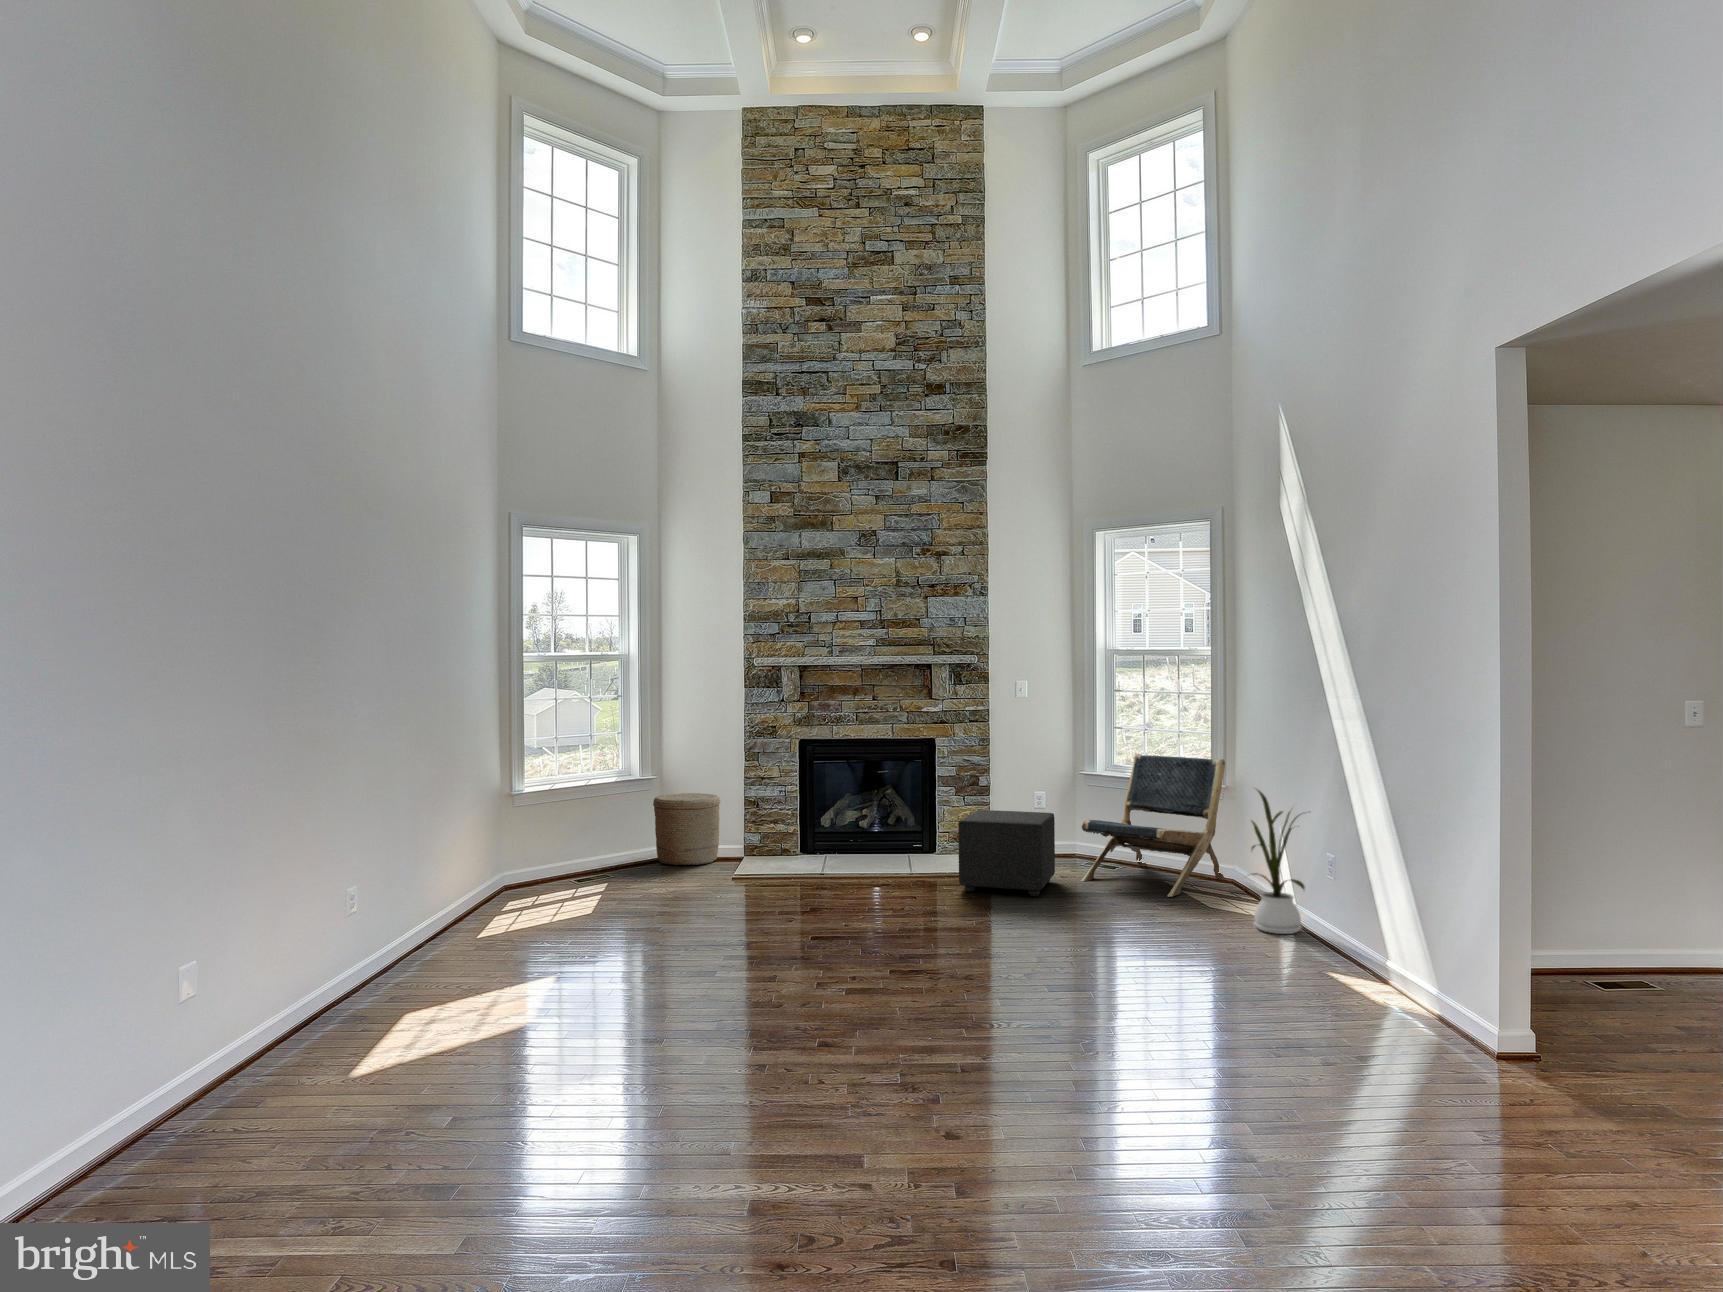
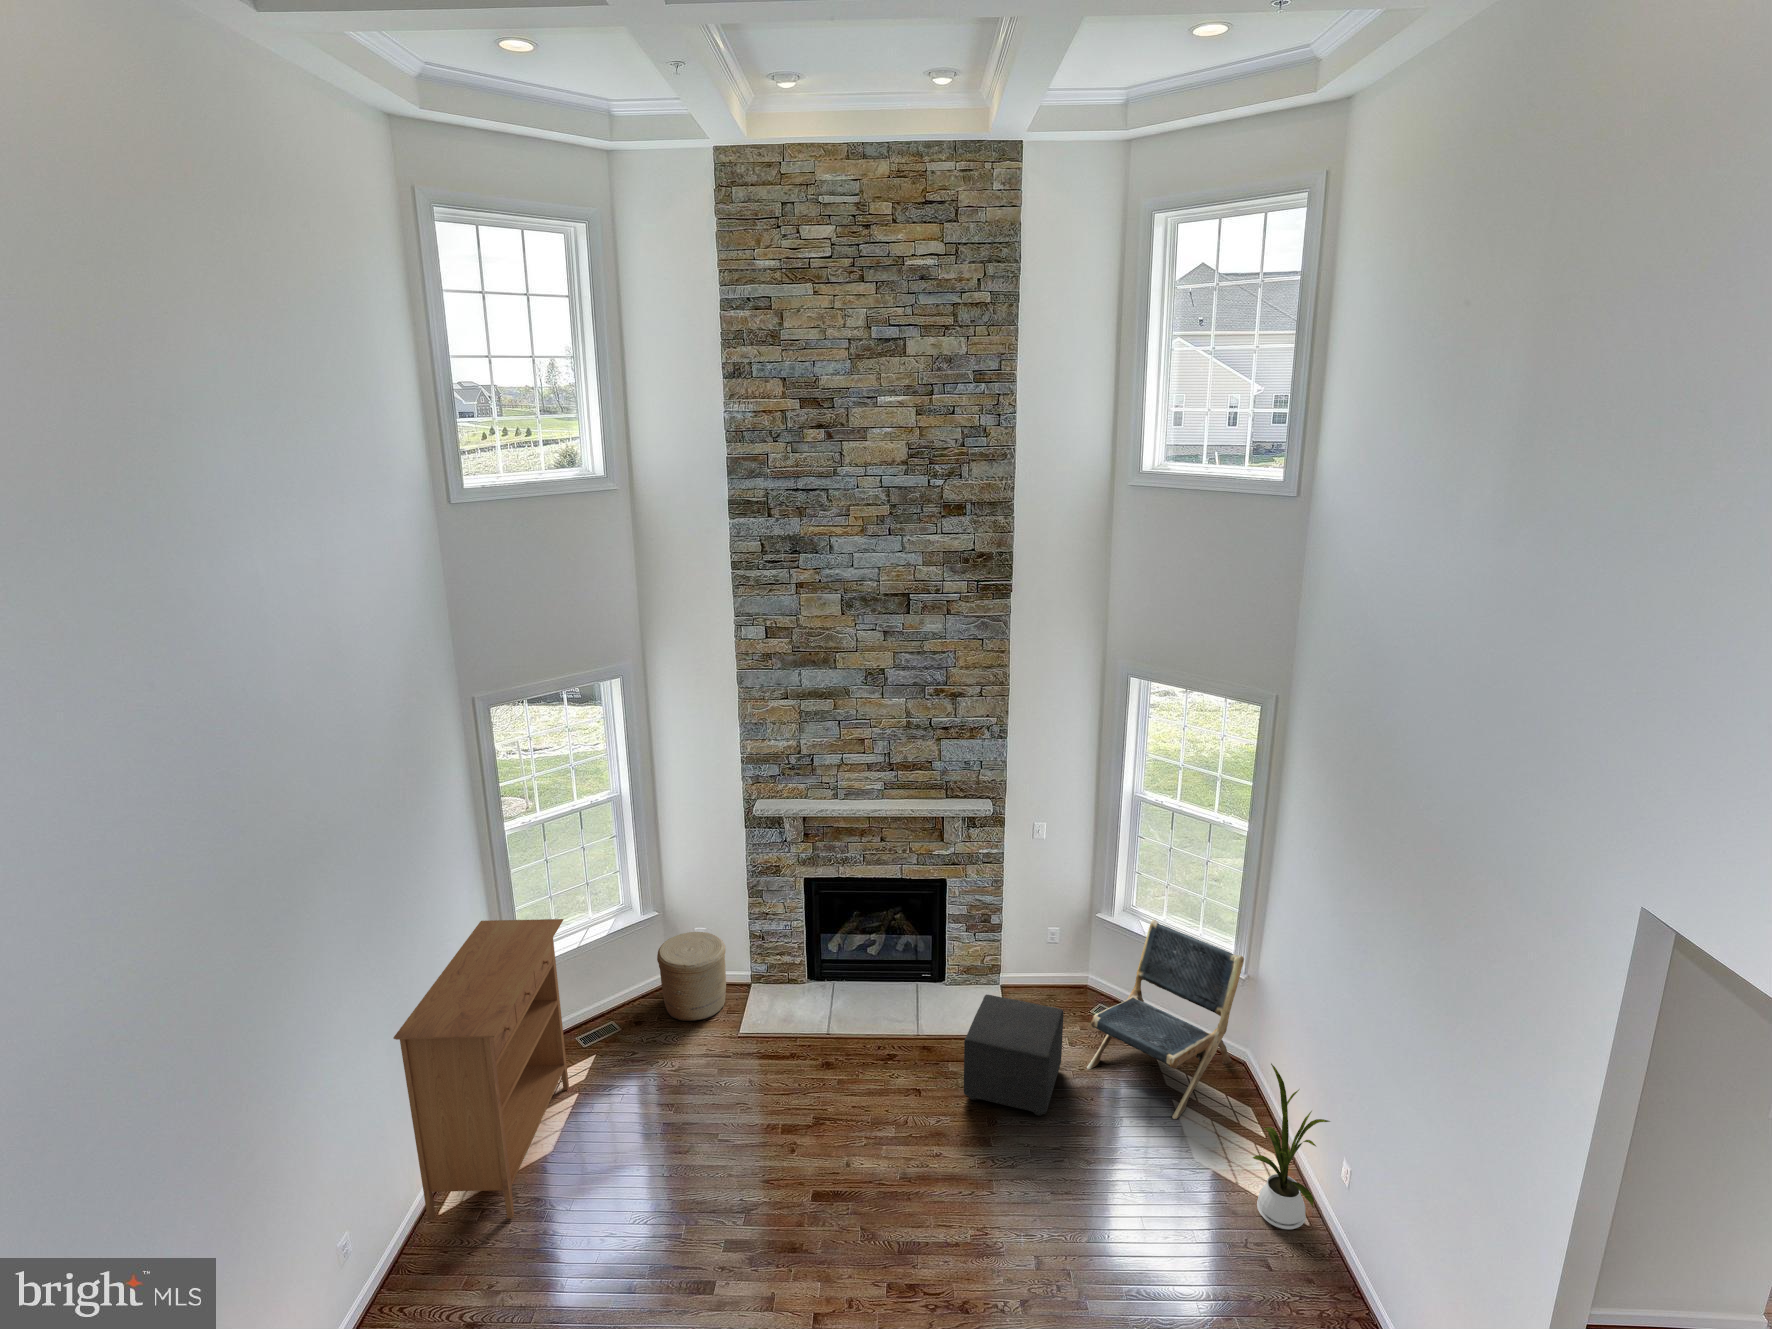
console table: none [426,707,575,933] -> present [393,919,569,1220]

